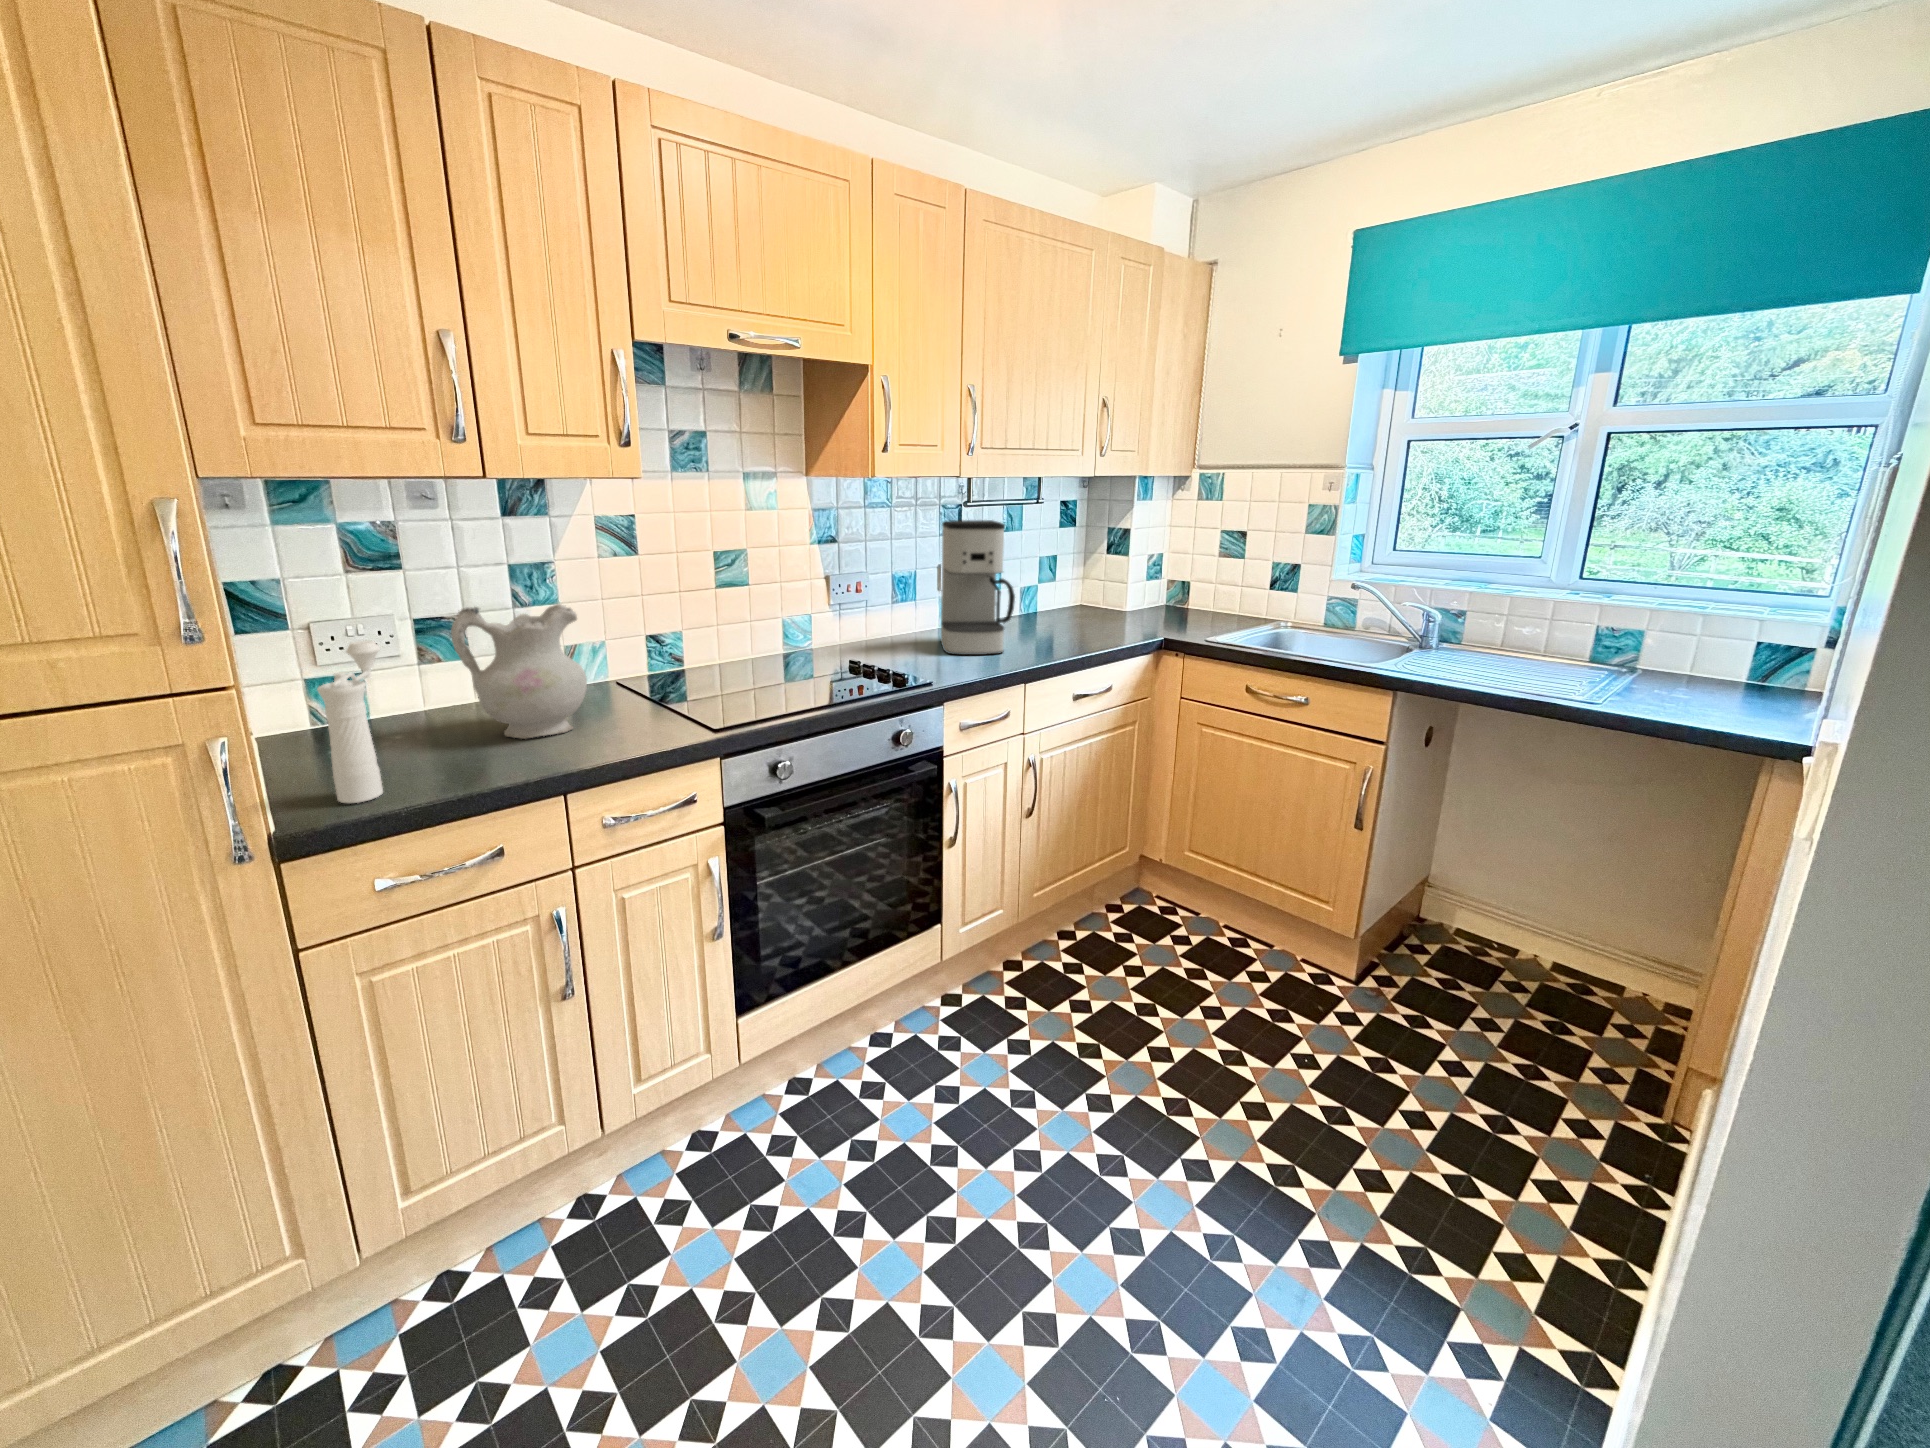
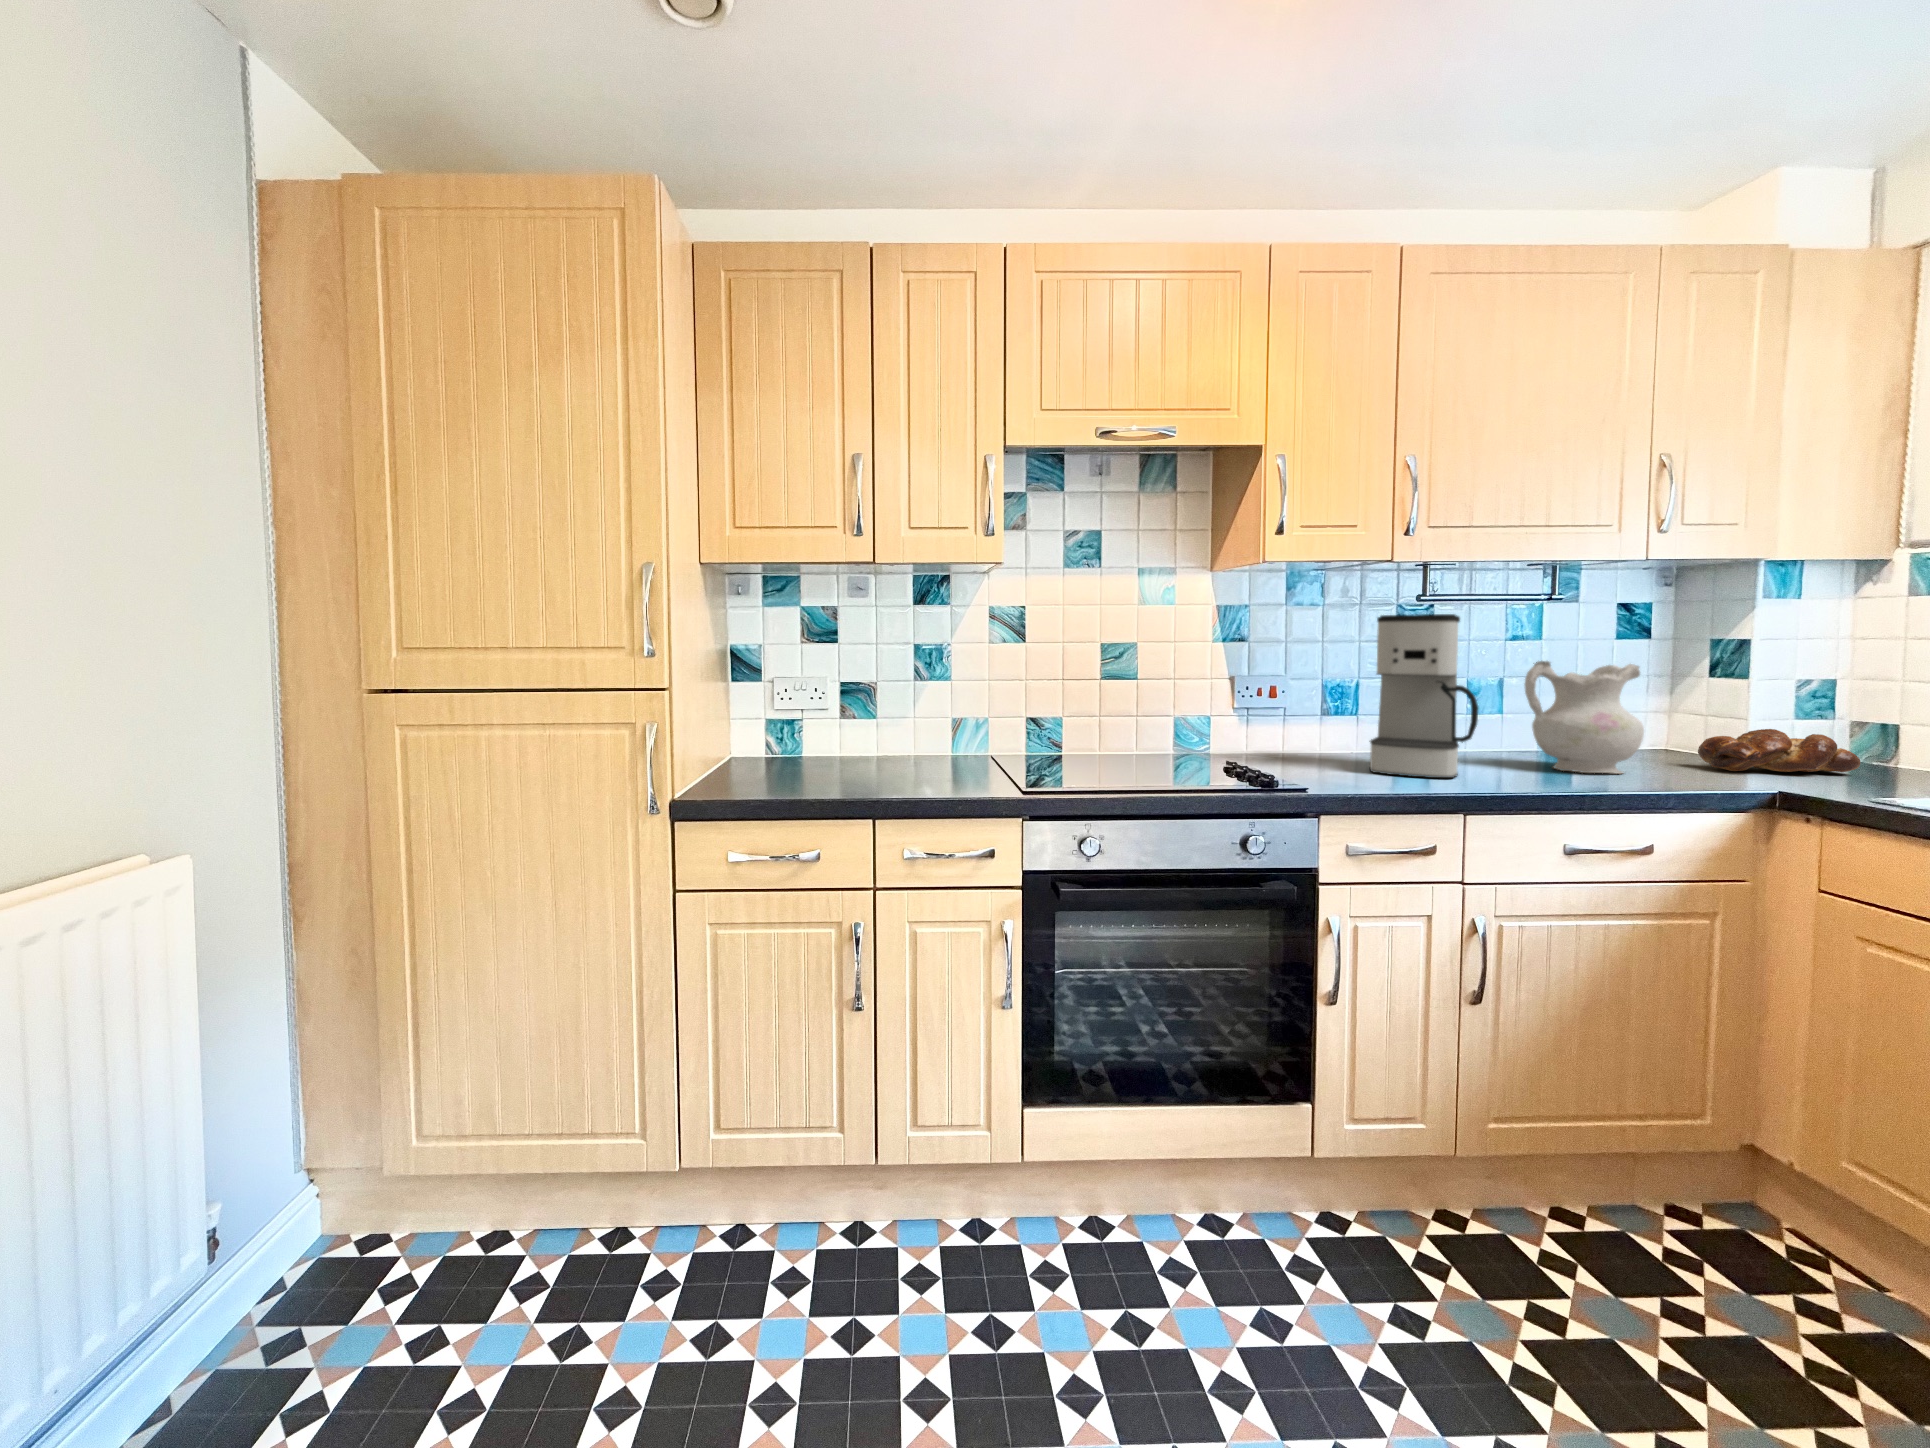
bread loaf: none [1109,591,1181,622] -> present [1698,729,1861,772]
ceramic pitcher: present [451,604,587,739] -> present [1525,661,1644,774]
pepper mill: present [317,641,383,803] -> none [725,680,781,793]

